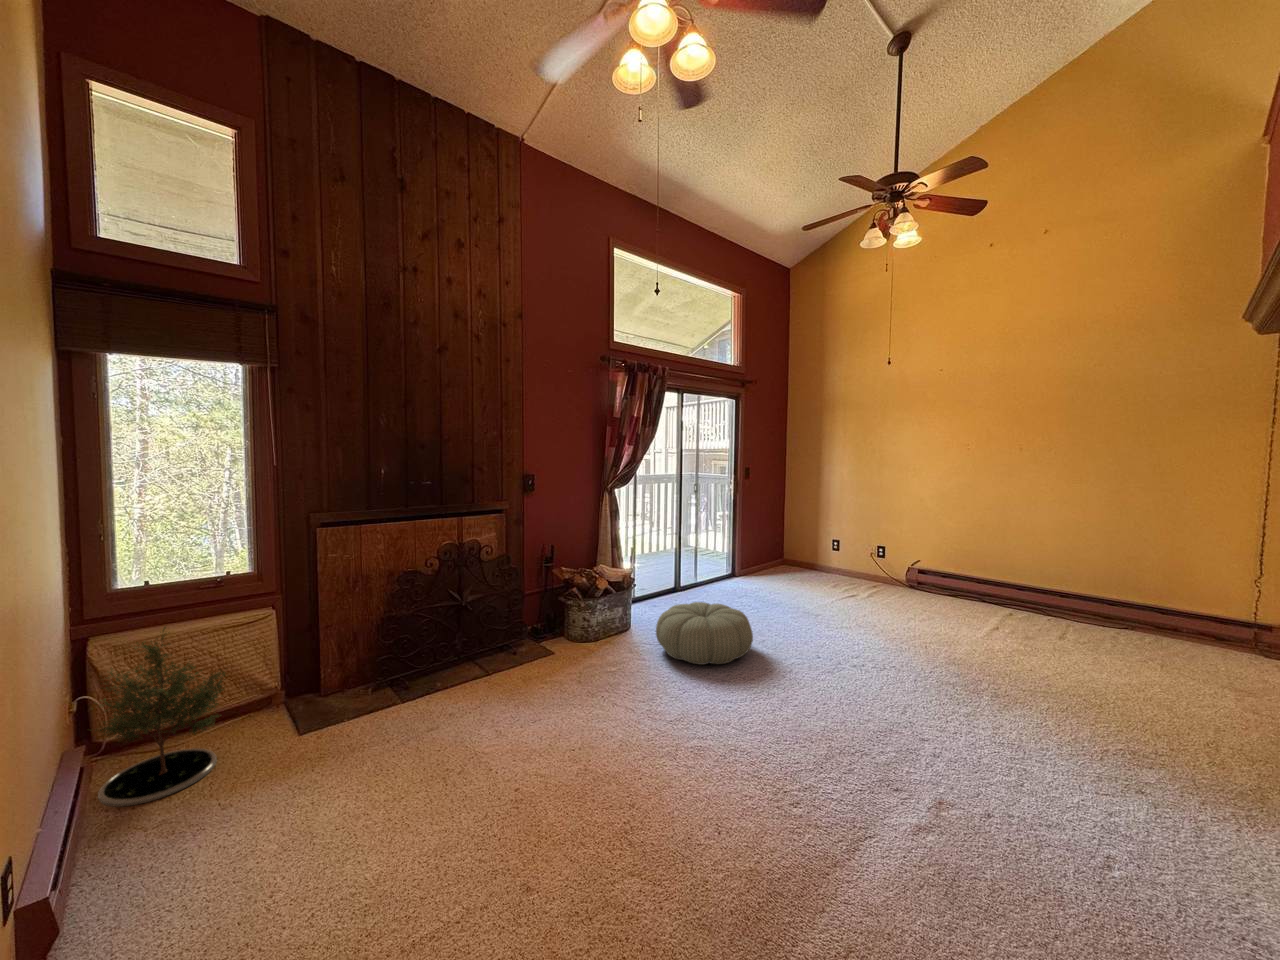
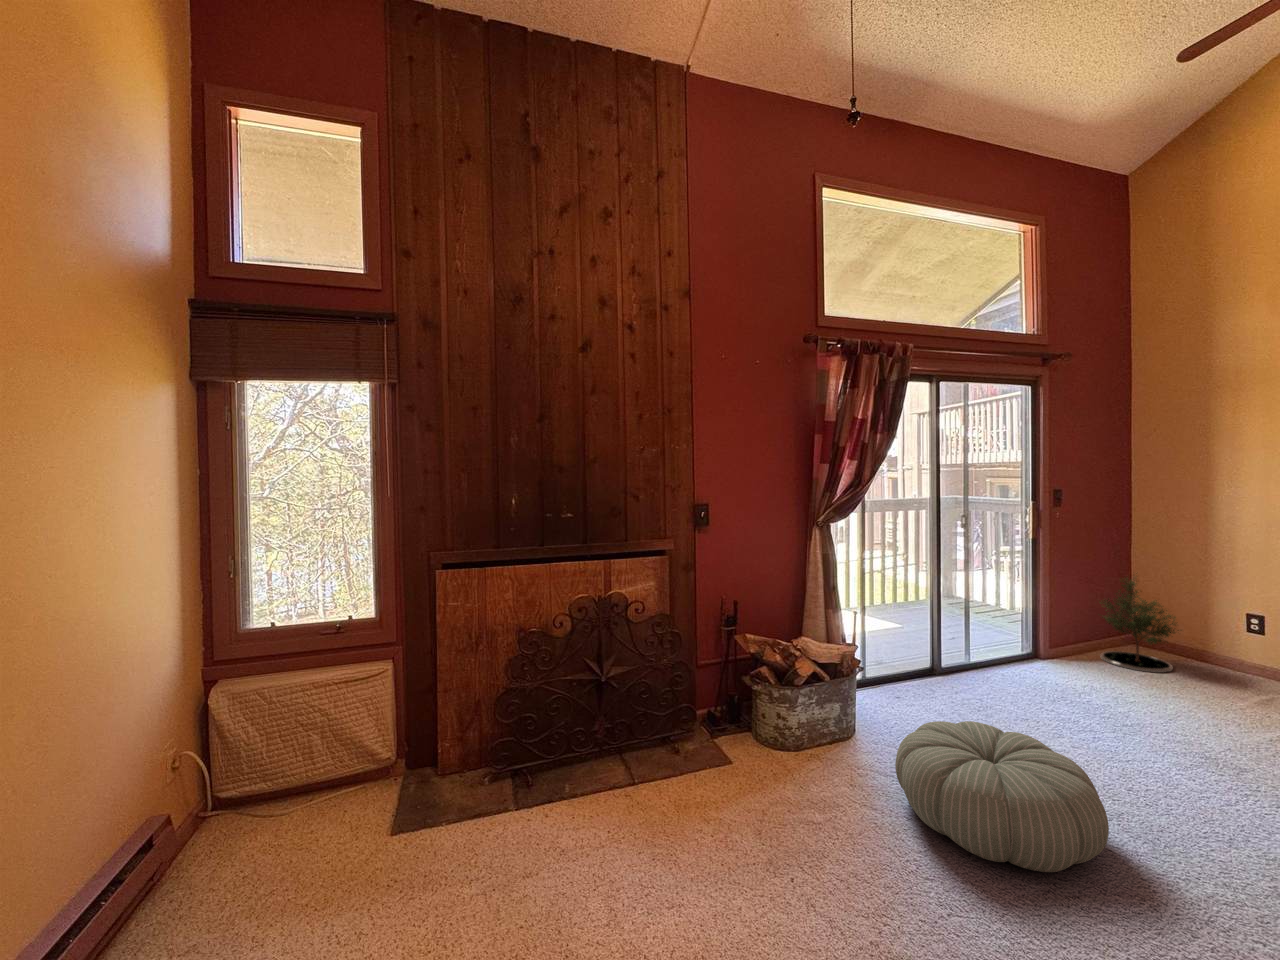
potted tree: present [96,627,225,807] -> present [1101,578,1179,673]

